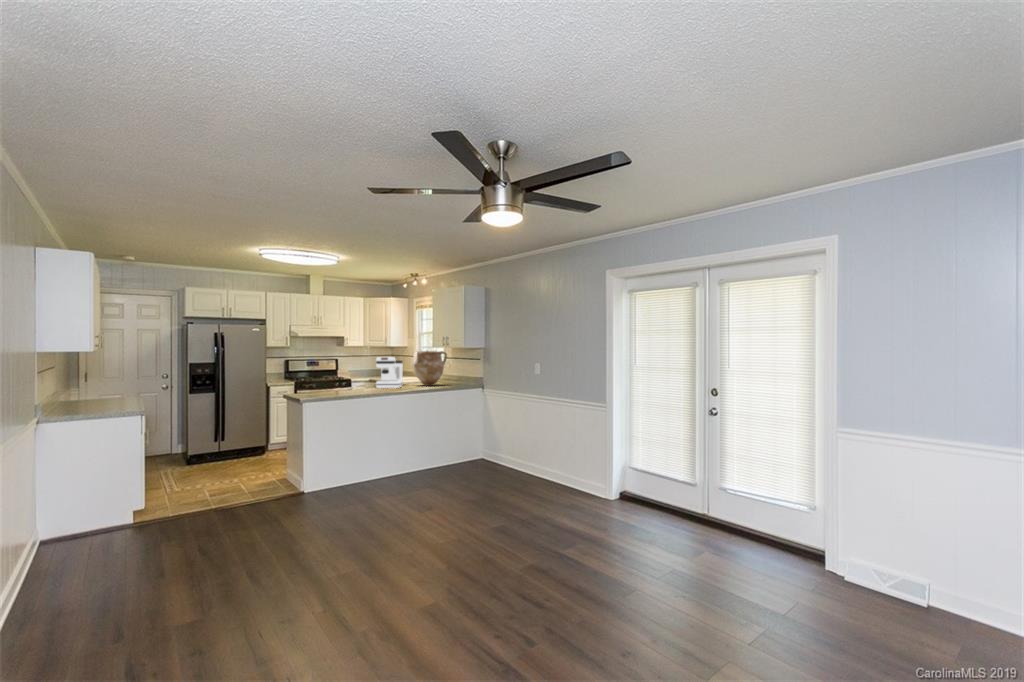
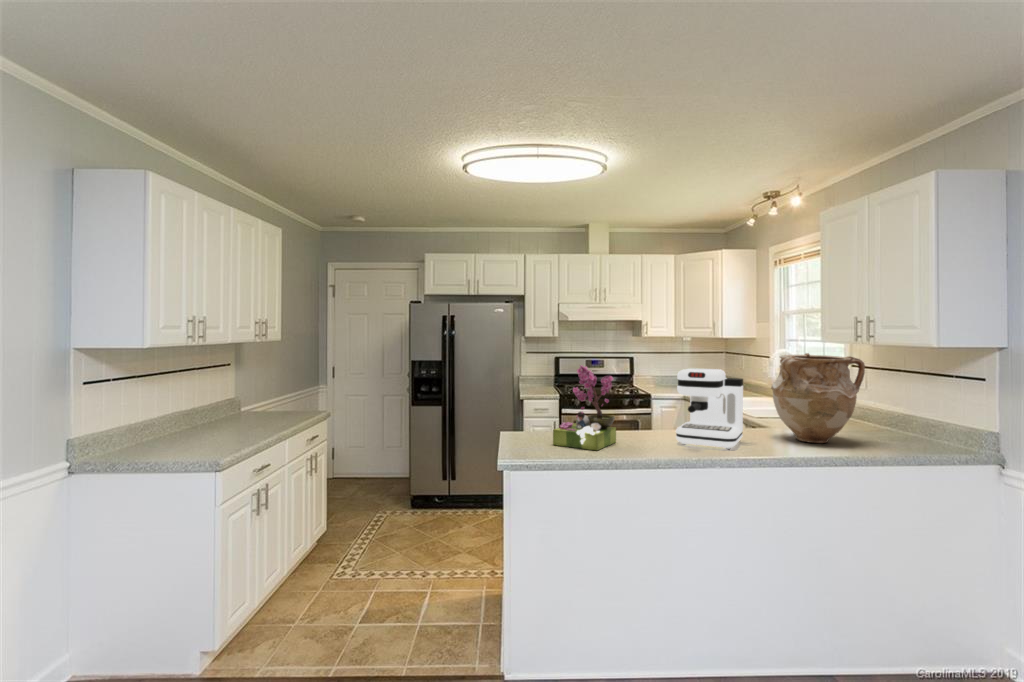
flower arrangement: none [322,355,350,391] -> present [553,365,616,450]

